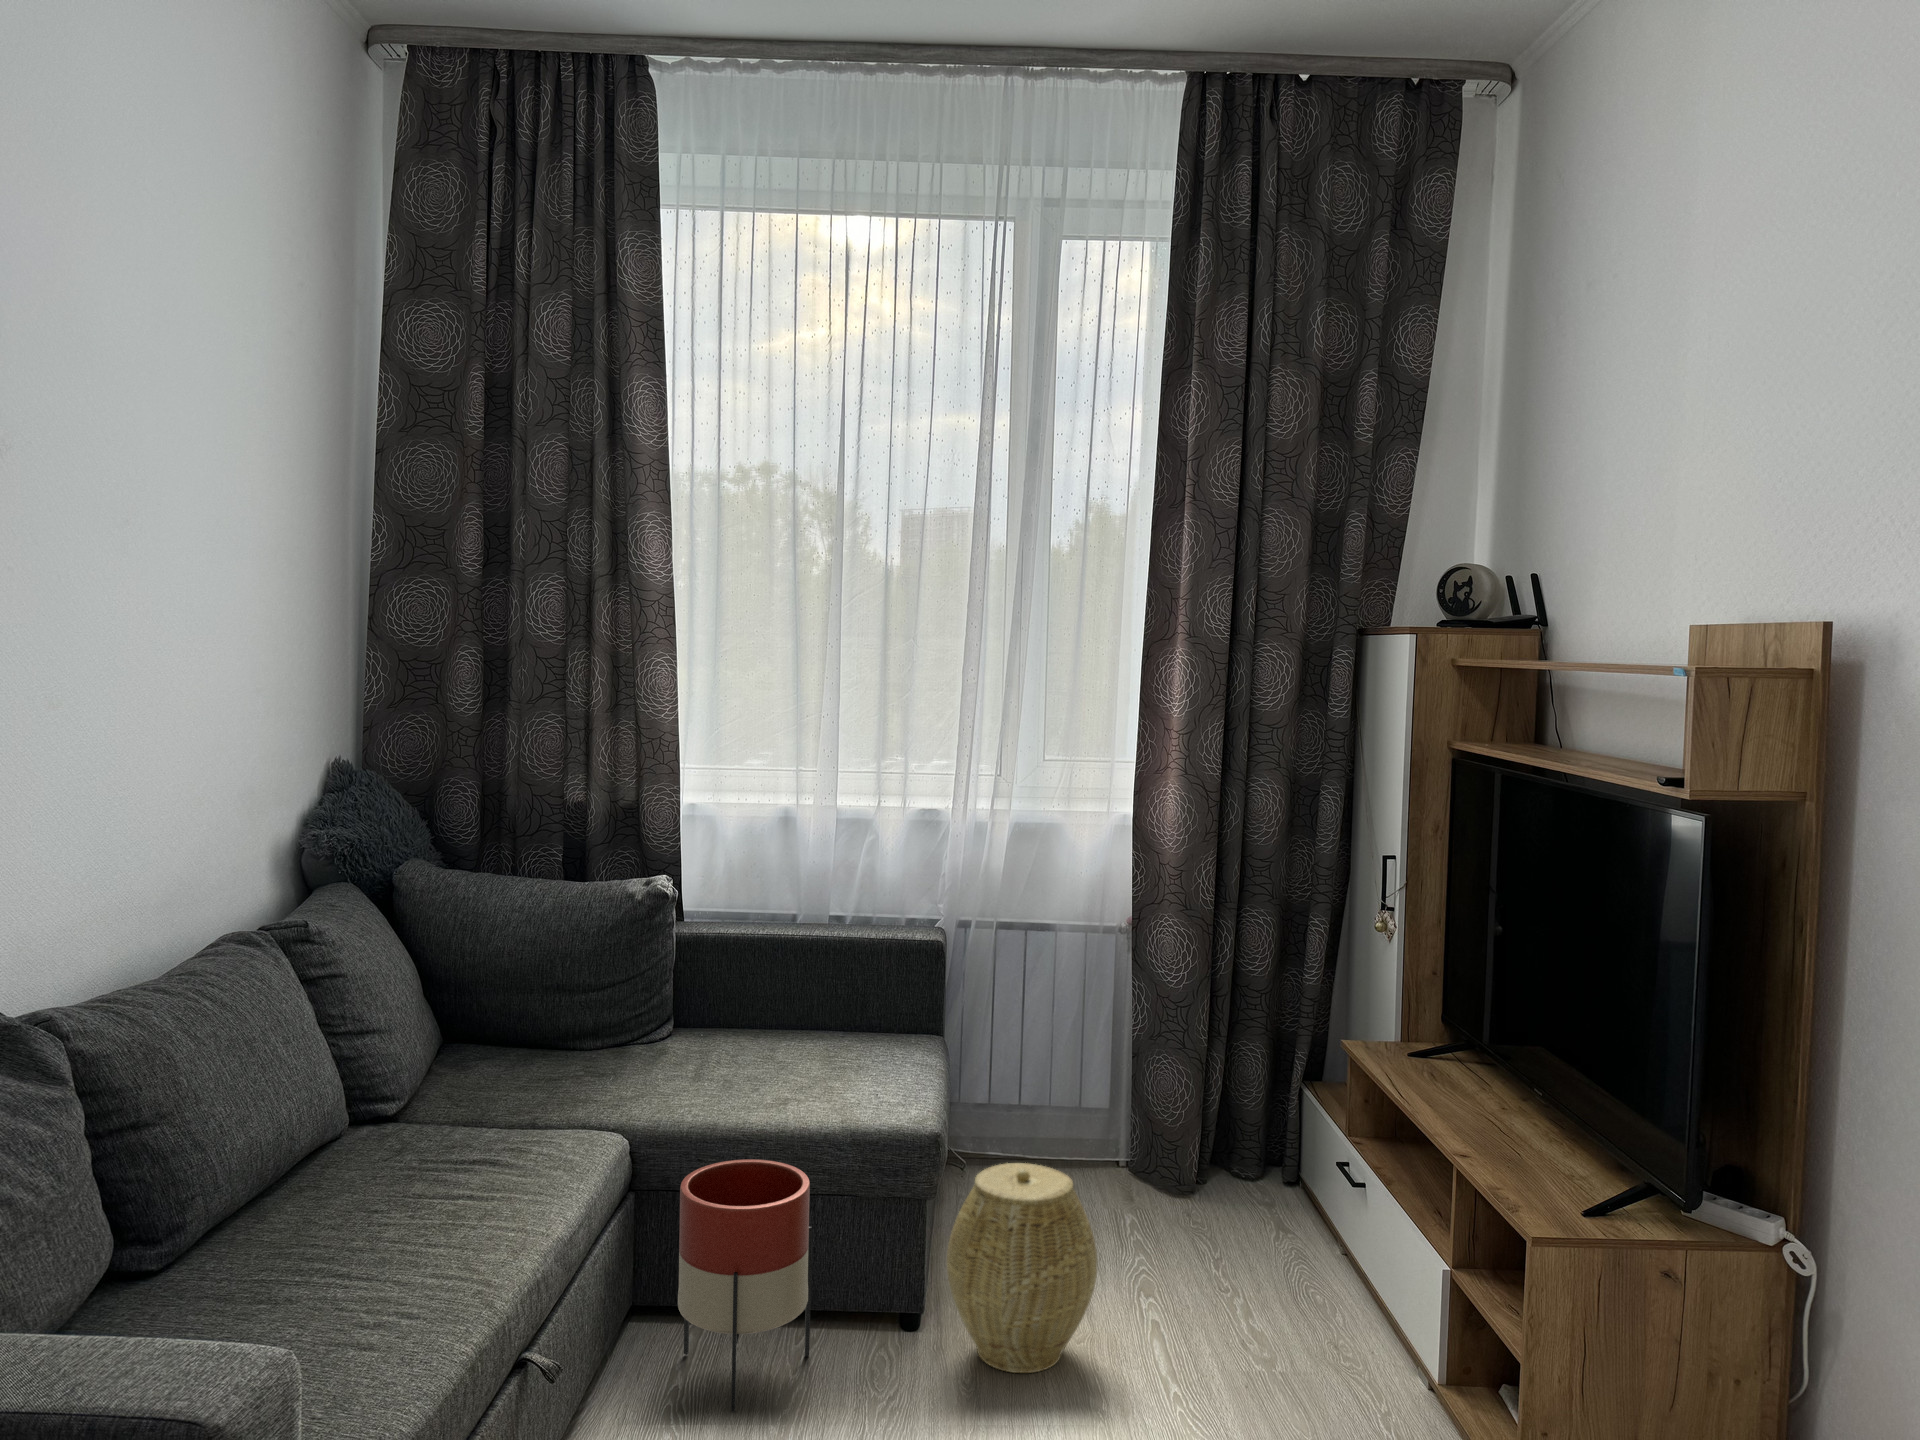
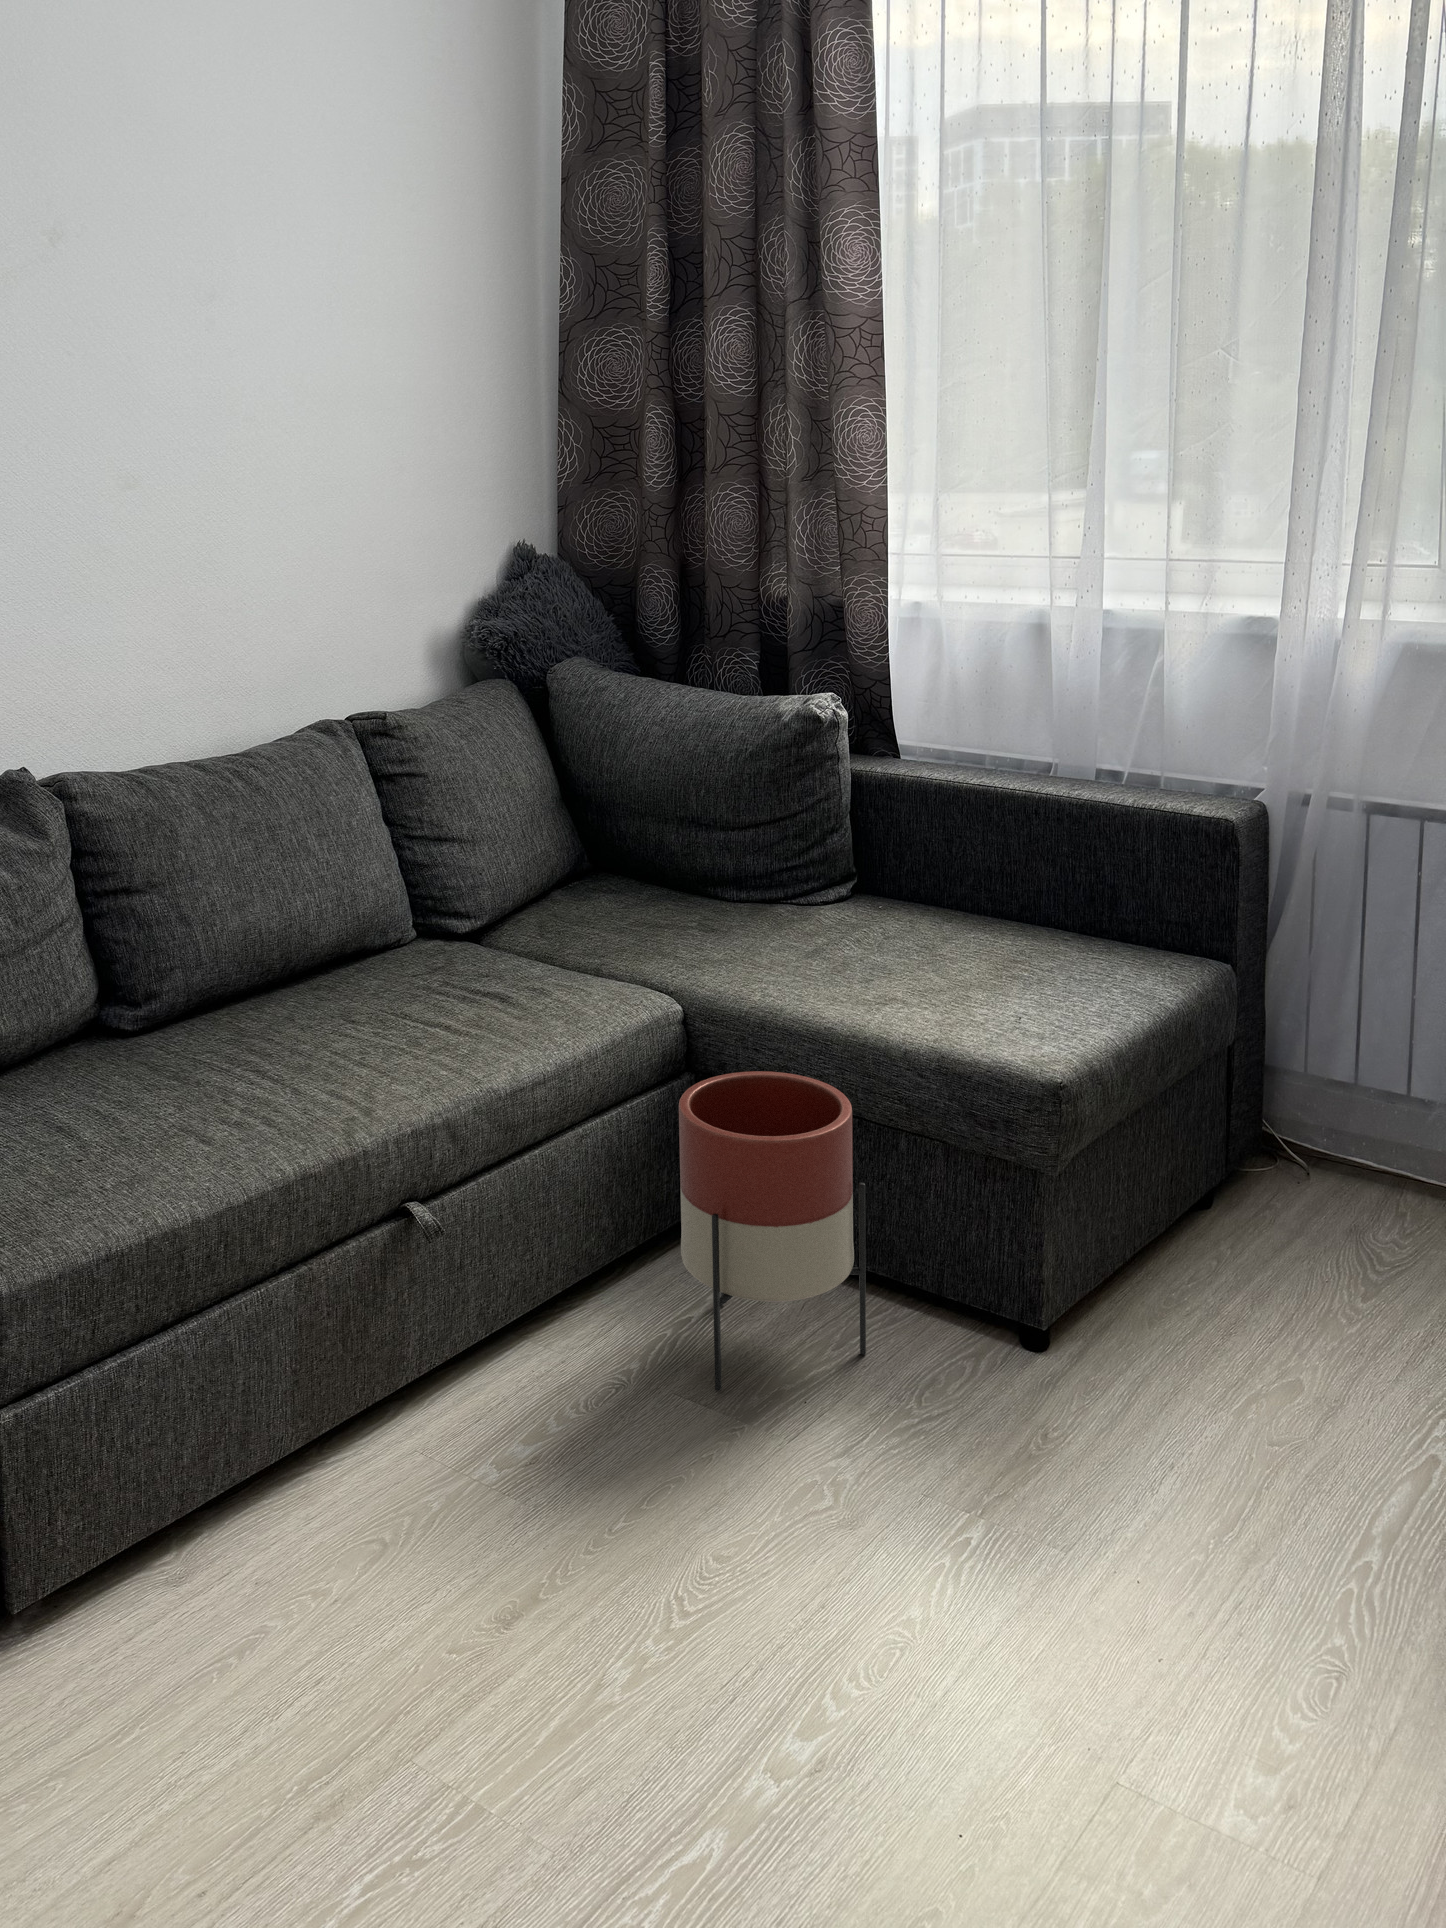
woven basket: present [947,1163,1098,1373] -> none [1043,1163,1293,1489]

